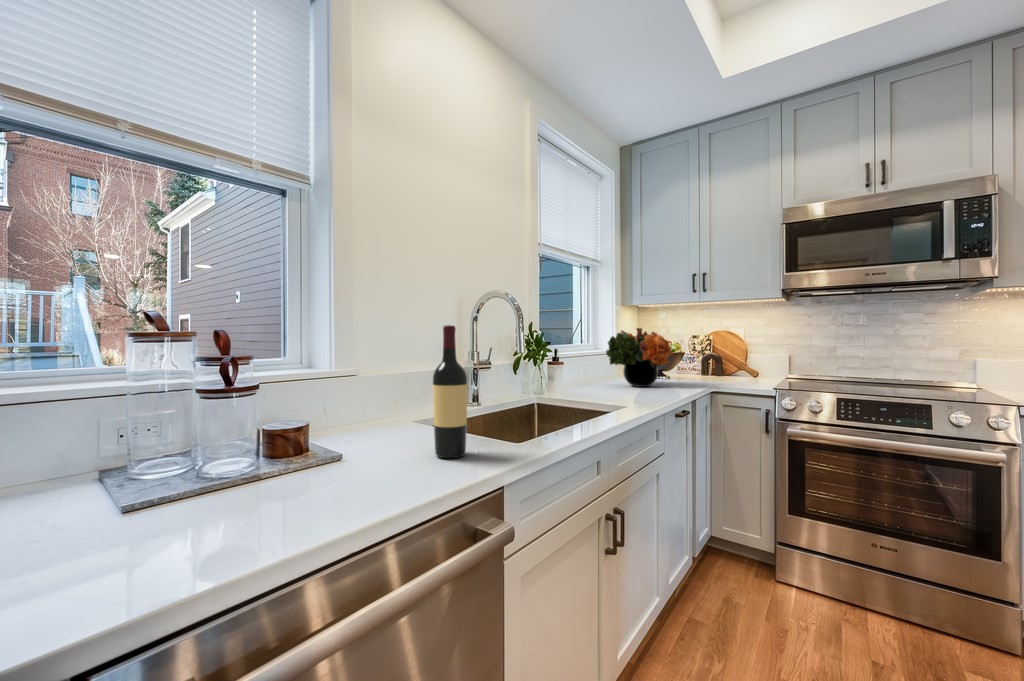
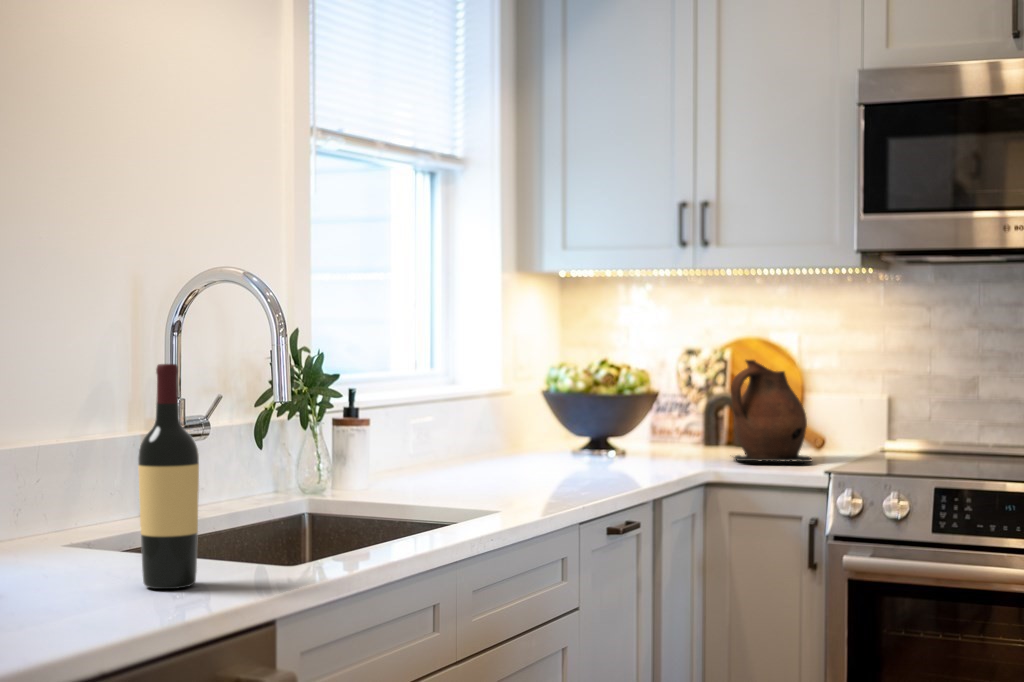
flower arrangement: present [606,328,674,387] -> none [464,337,621,473]
ceramic pitcher: none [719,338,762,385] -> present [731,360,812,463]

